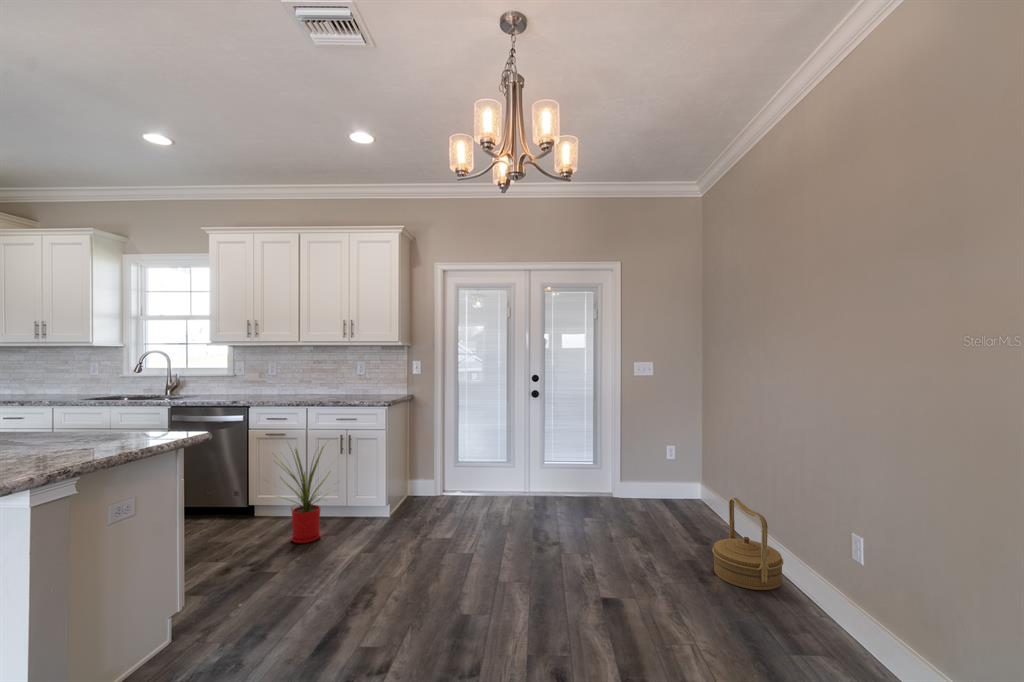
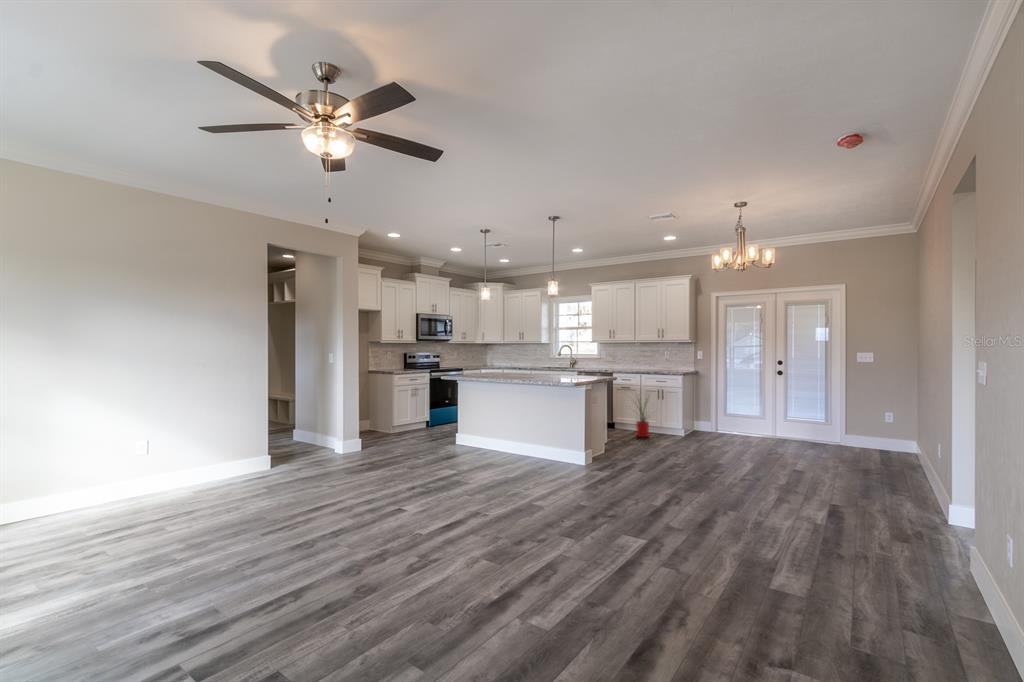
woven basket: present [712,498,783,590] -> none [874,435,923,482]

